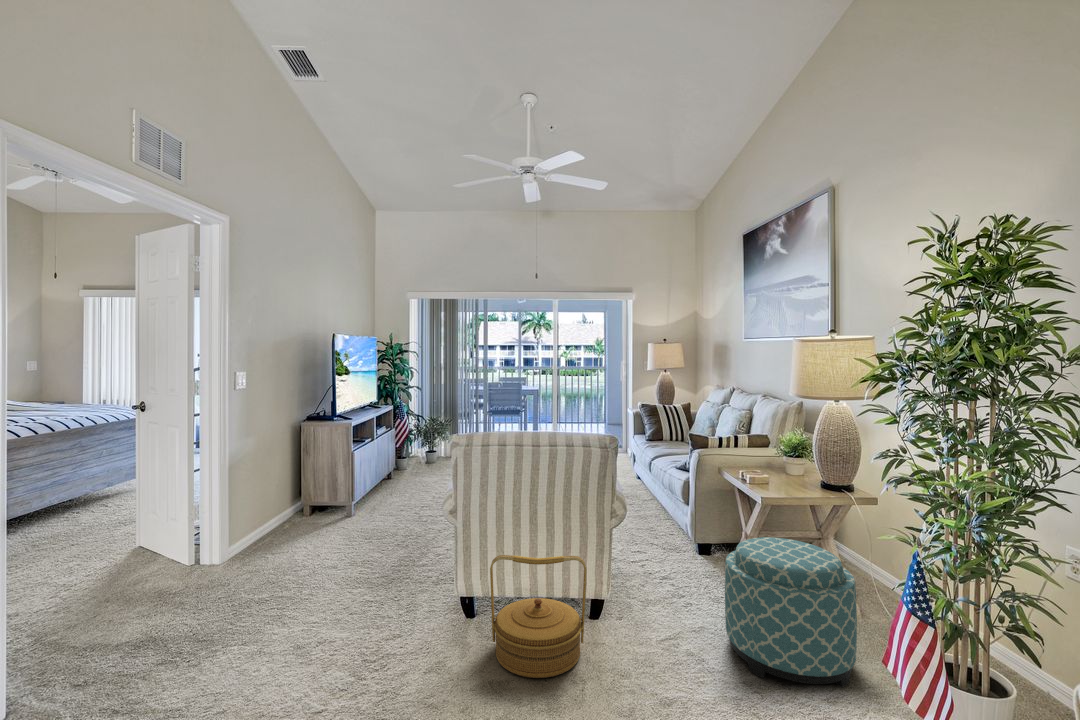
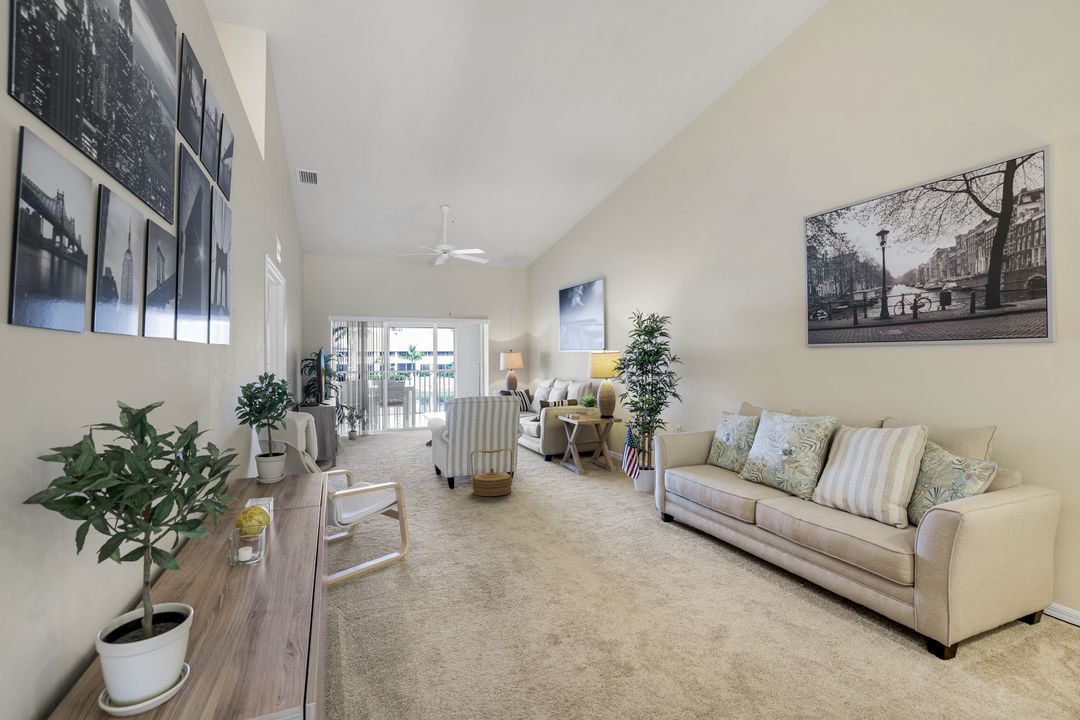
ottoman: present [725,537,857,687] -> none [566,437,614,486]

